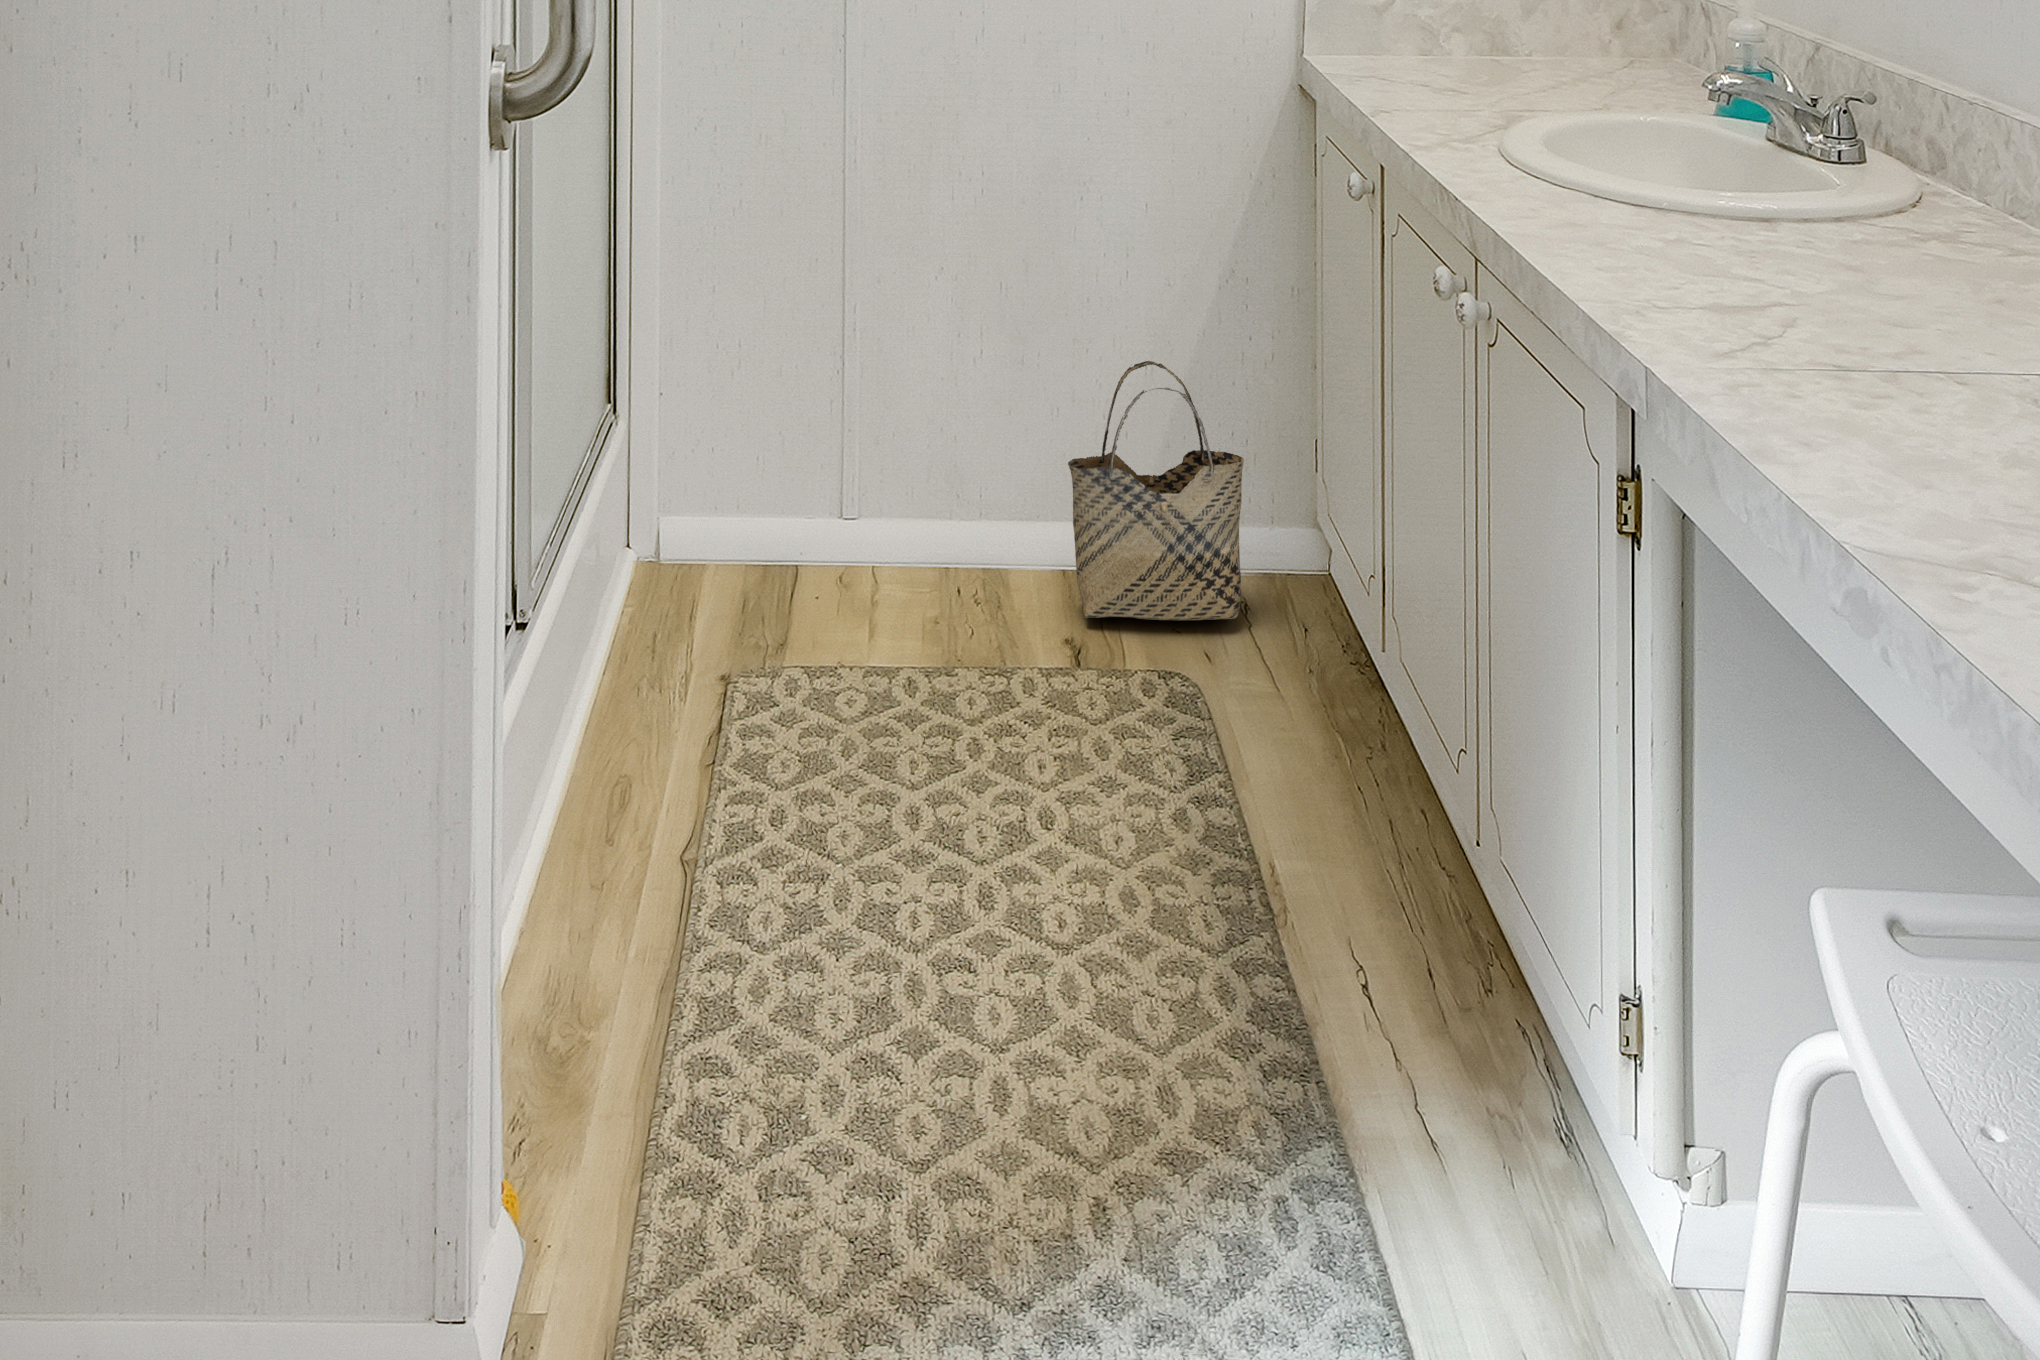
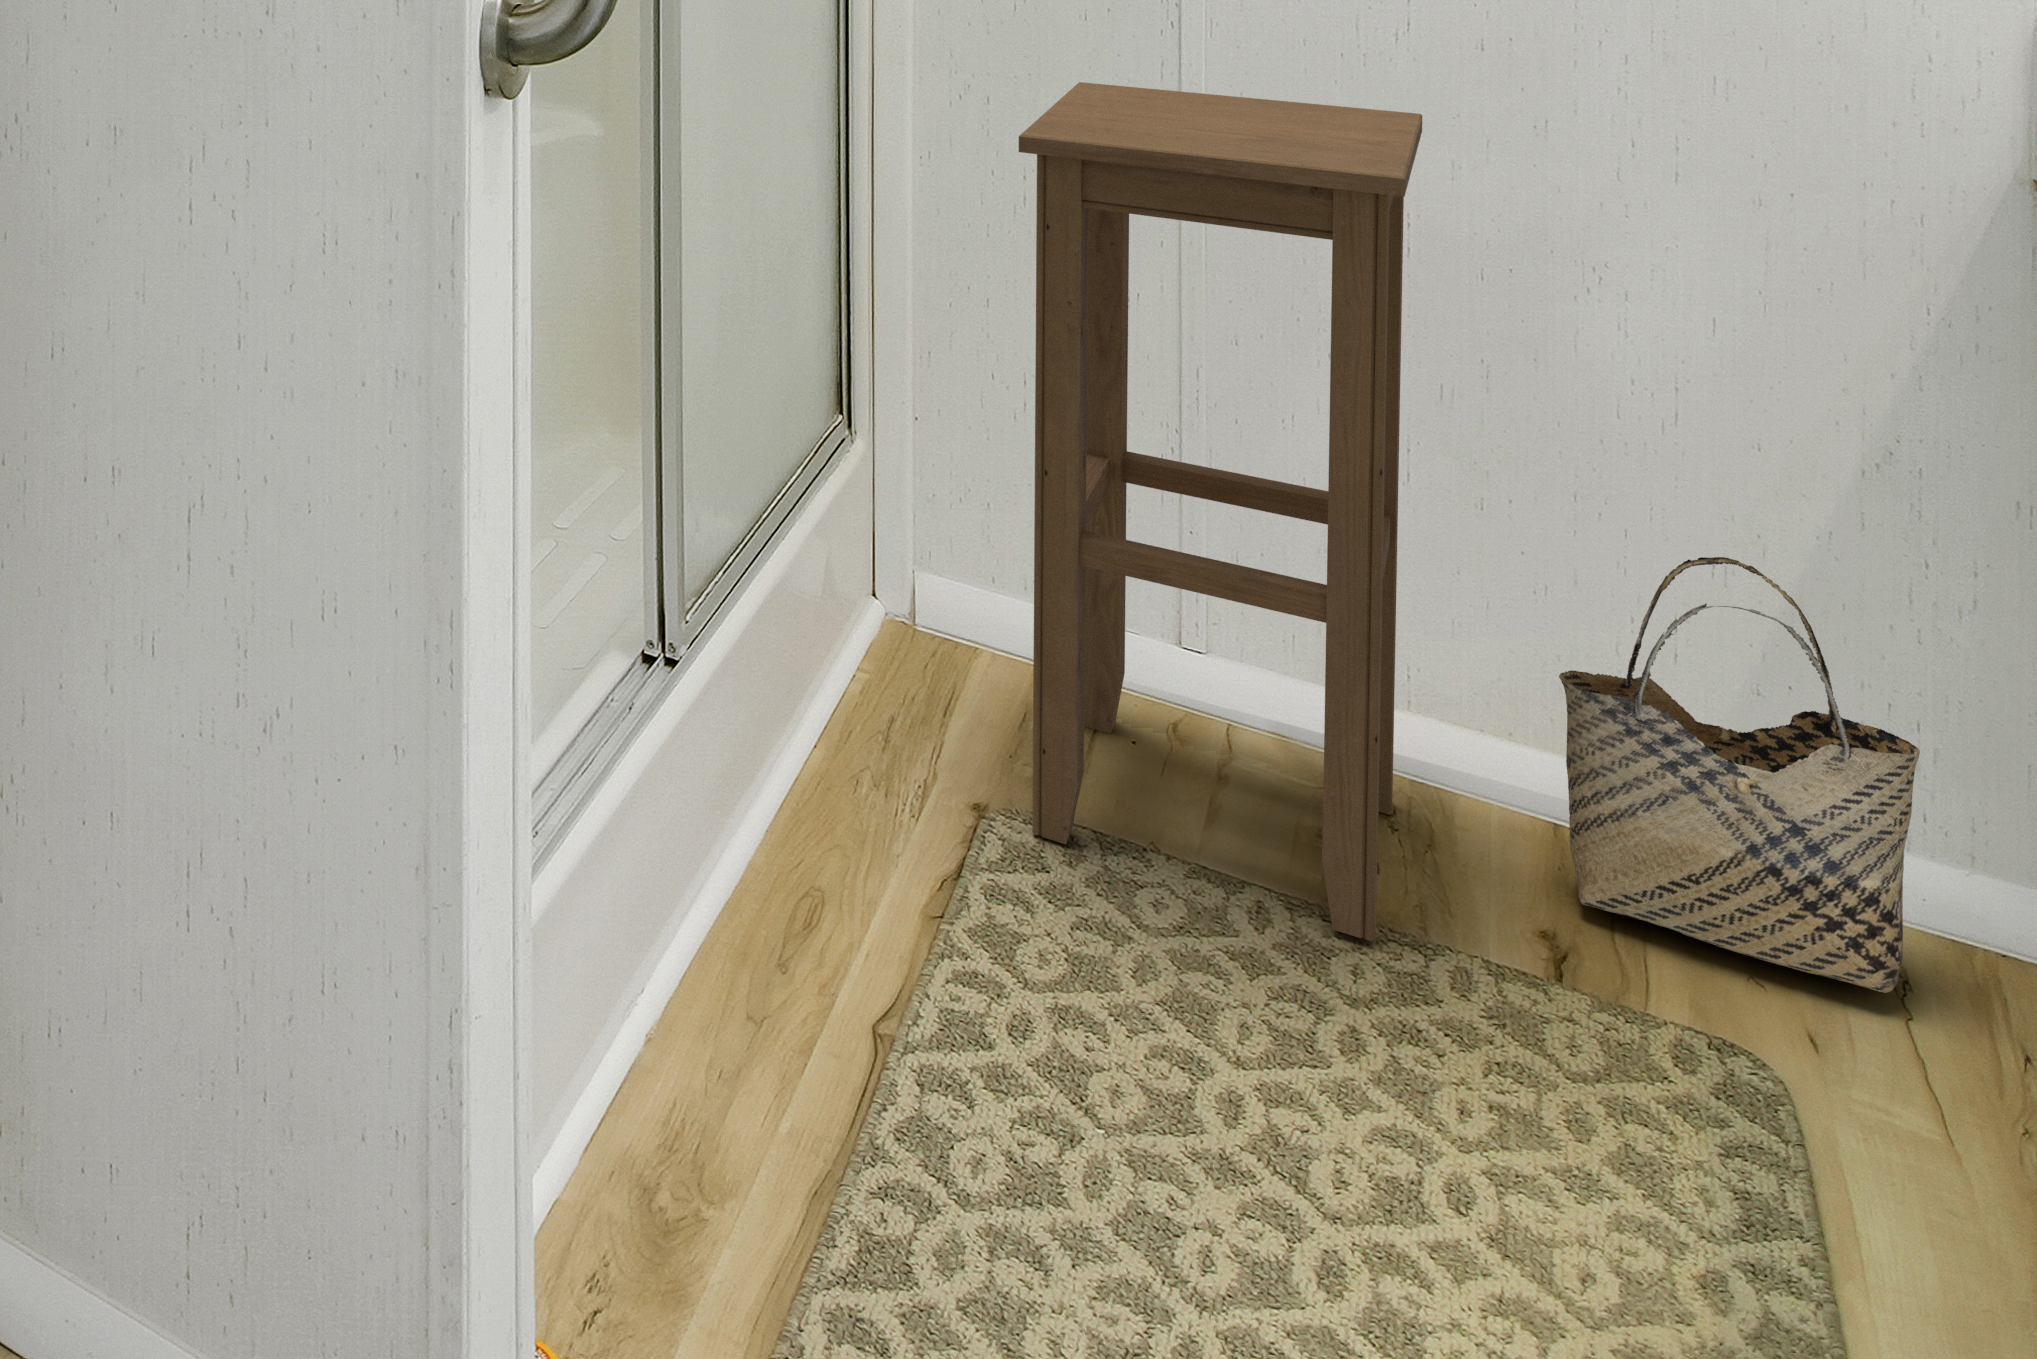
stool: none [743,85,985,681] -> present [1019,82,1422,941]

